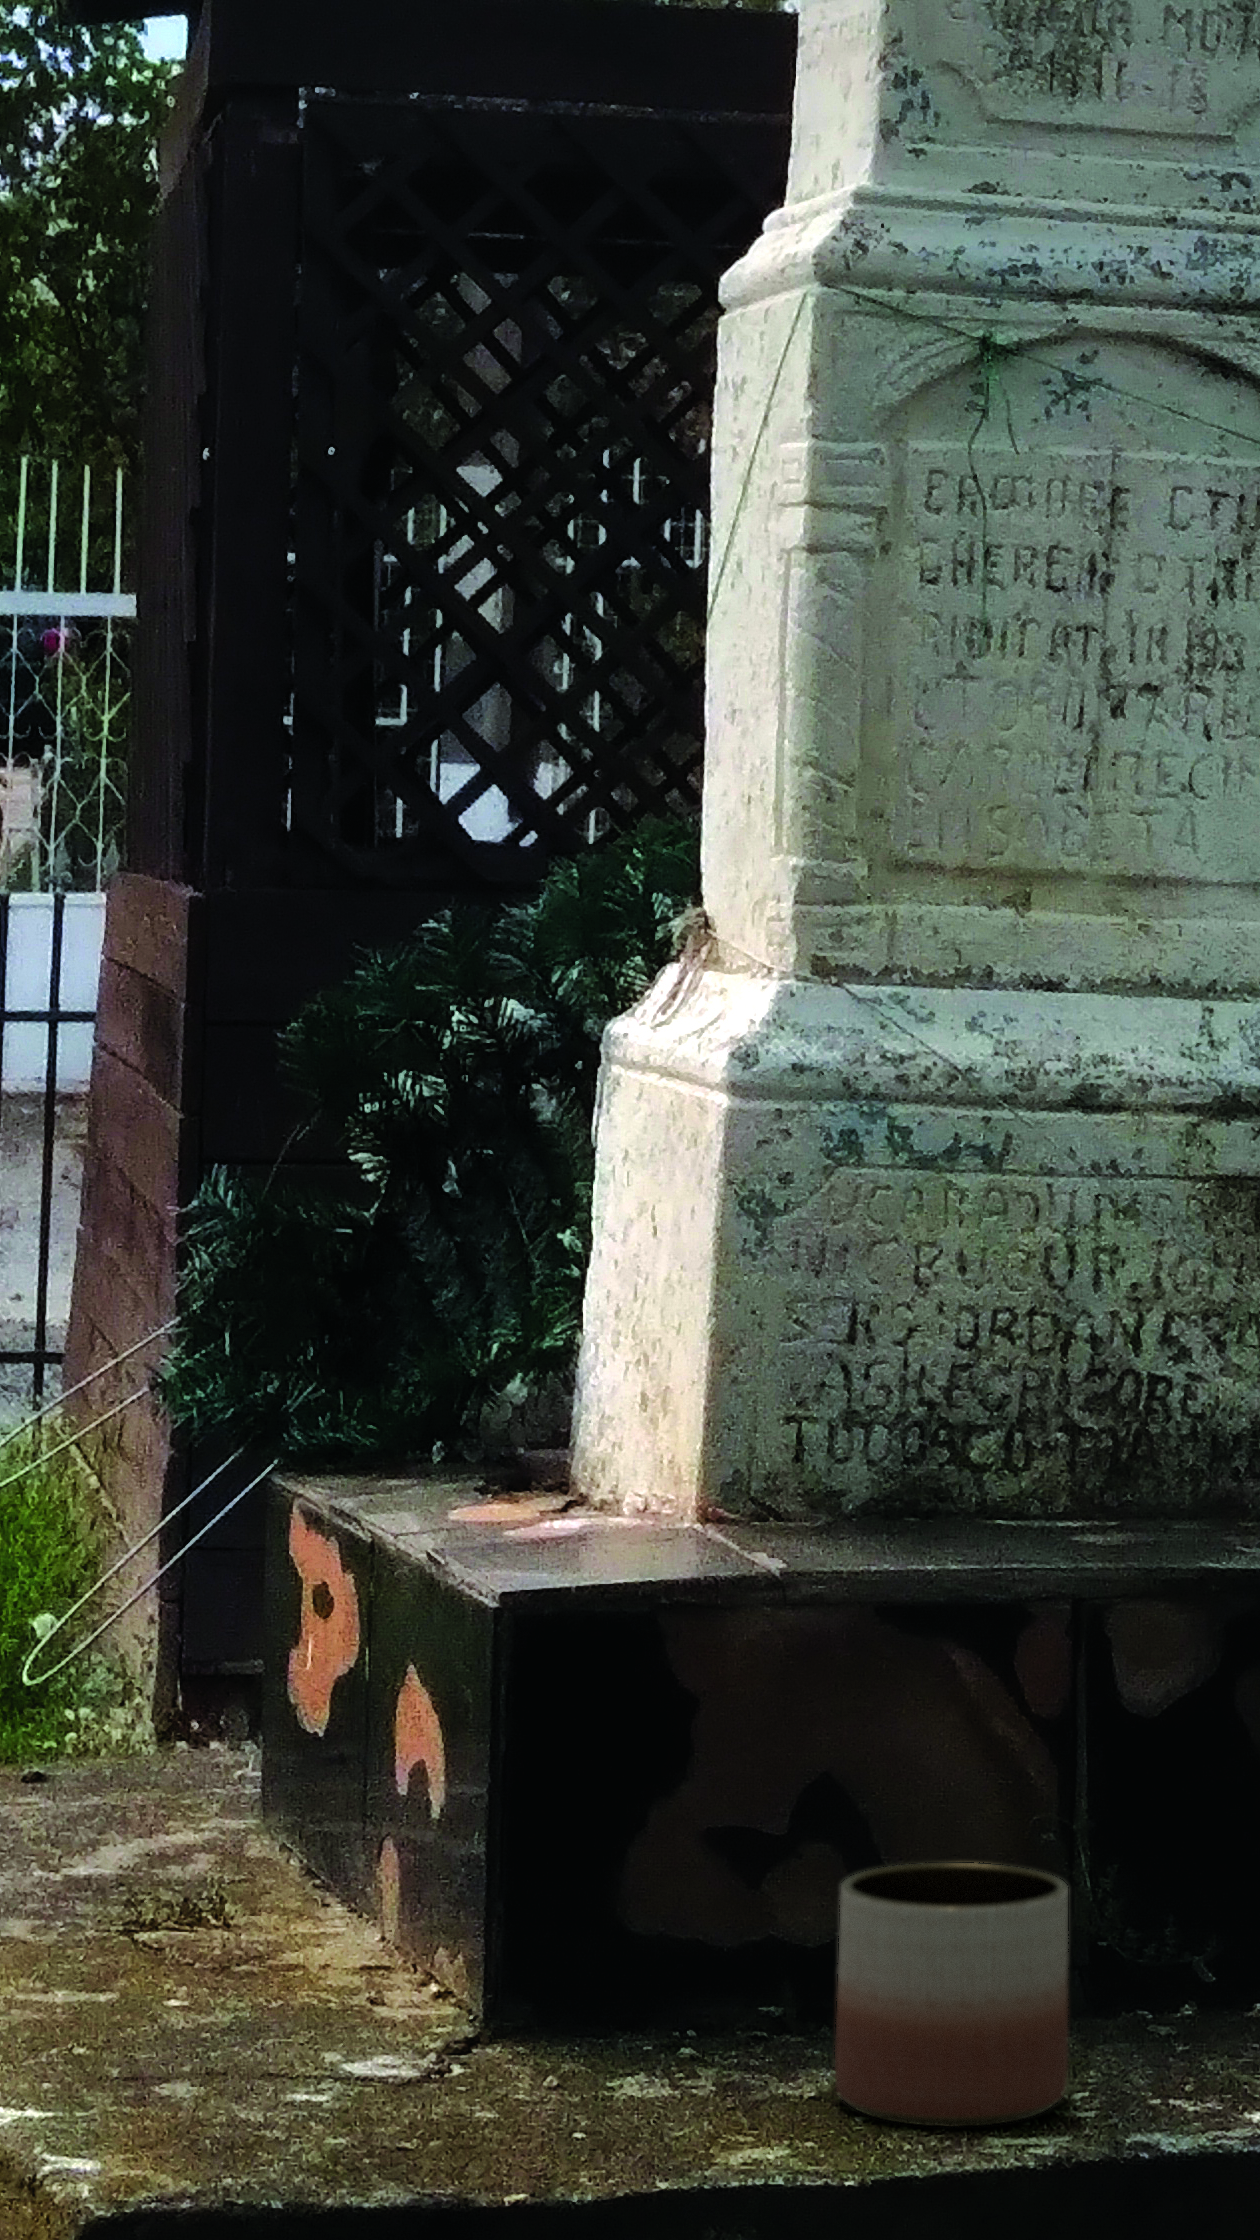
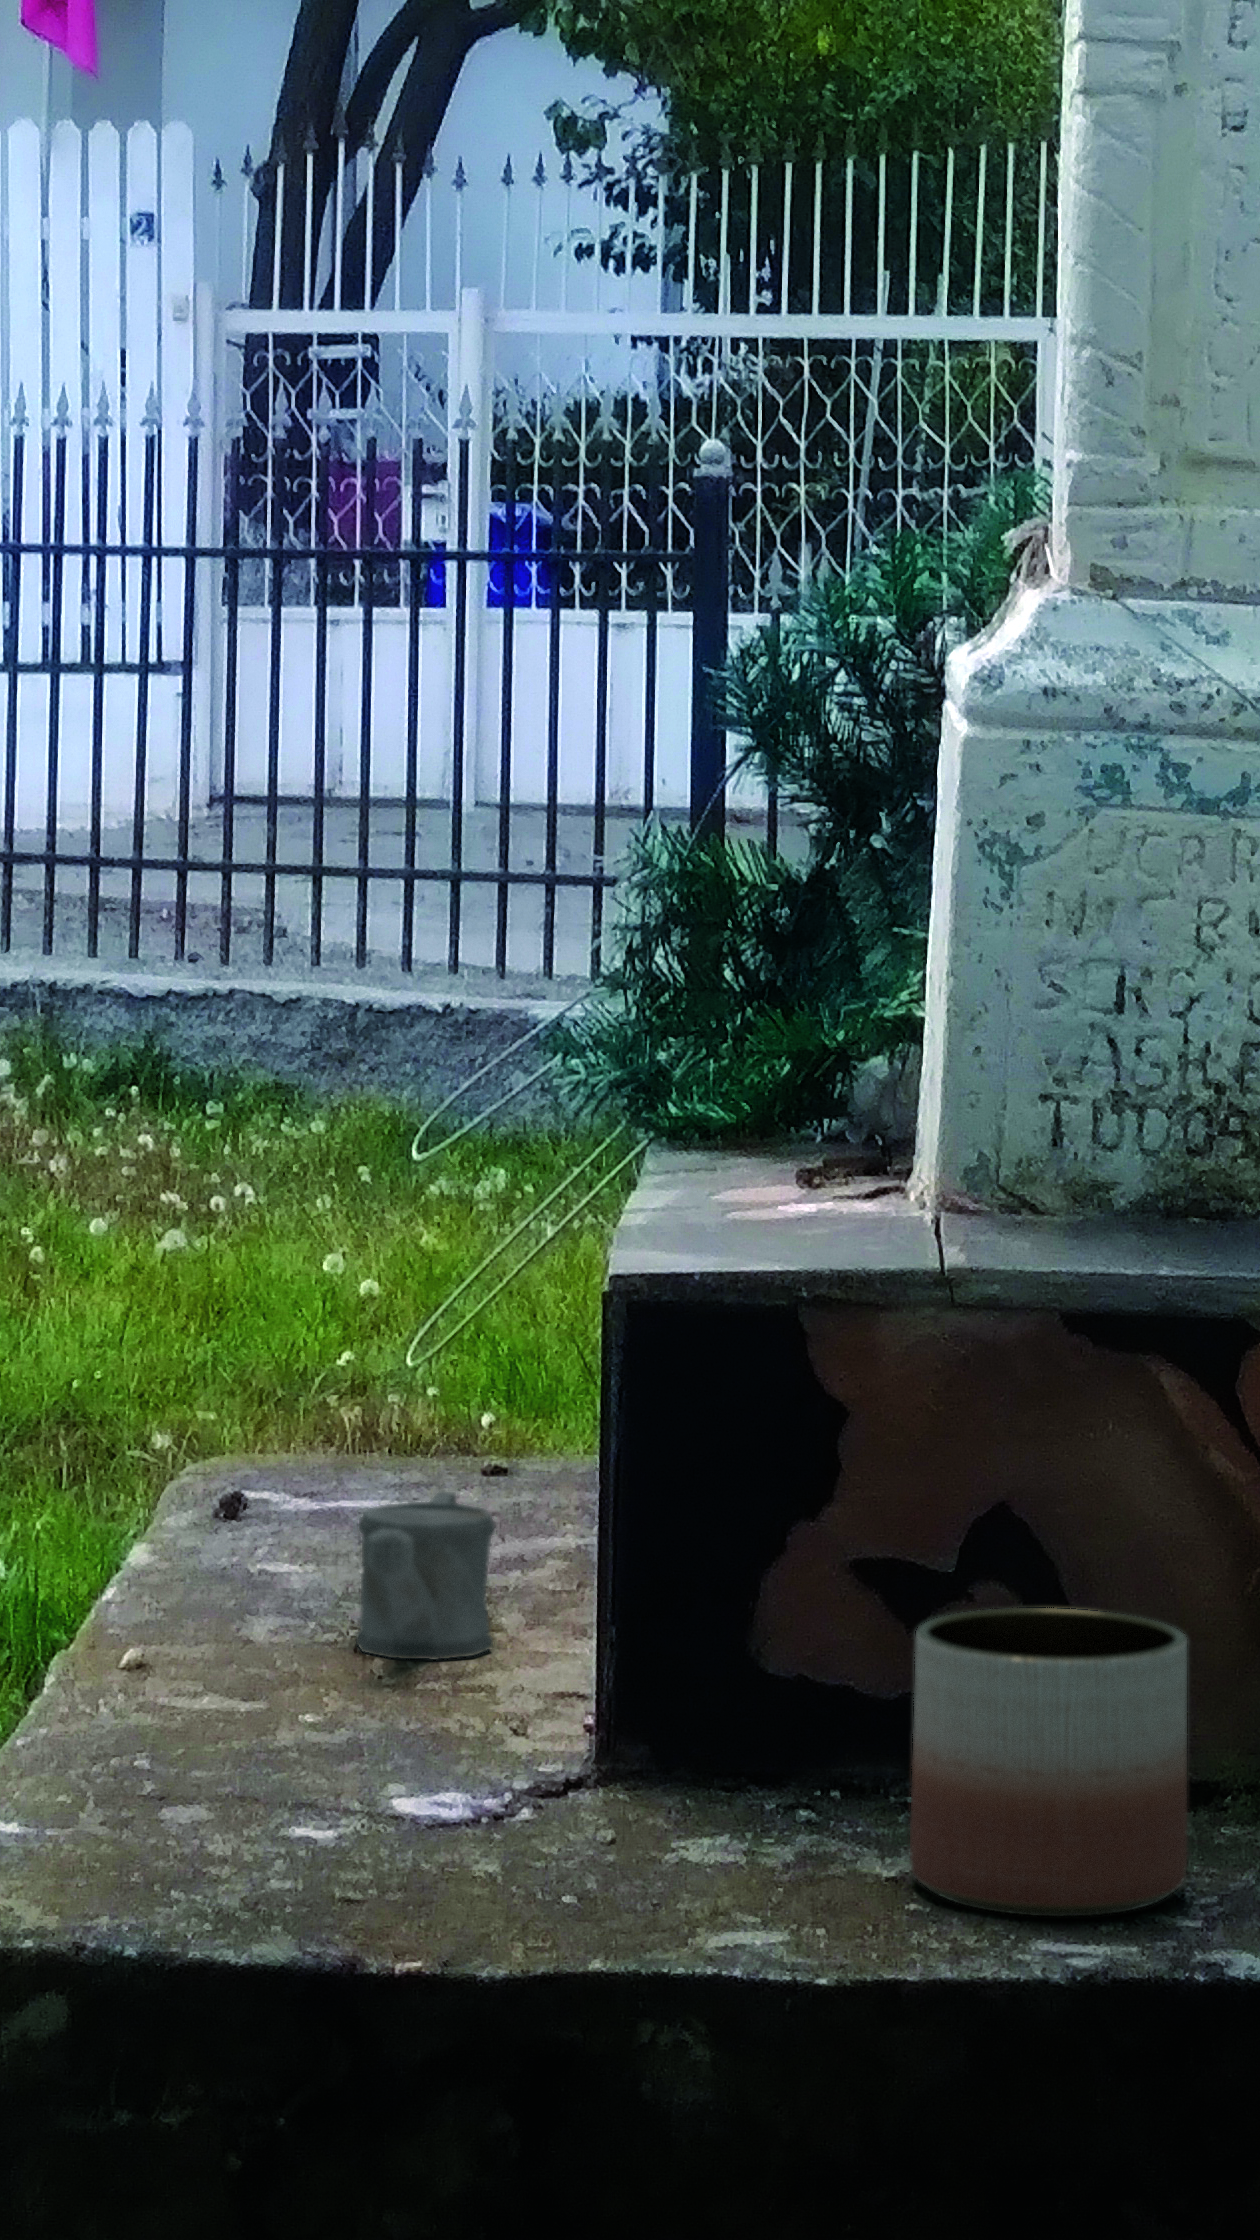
watering can: none [153,1790,282,1945] -> present [356,1492,496,1660]

